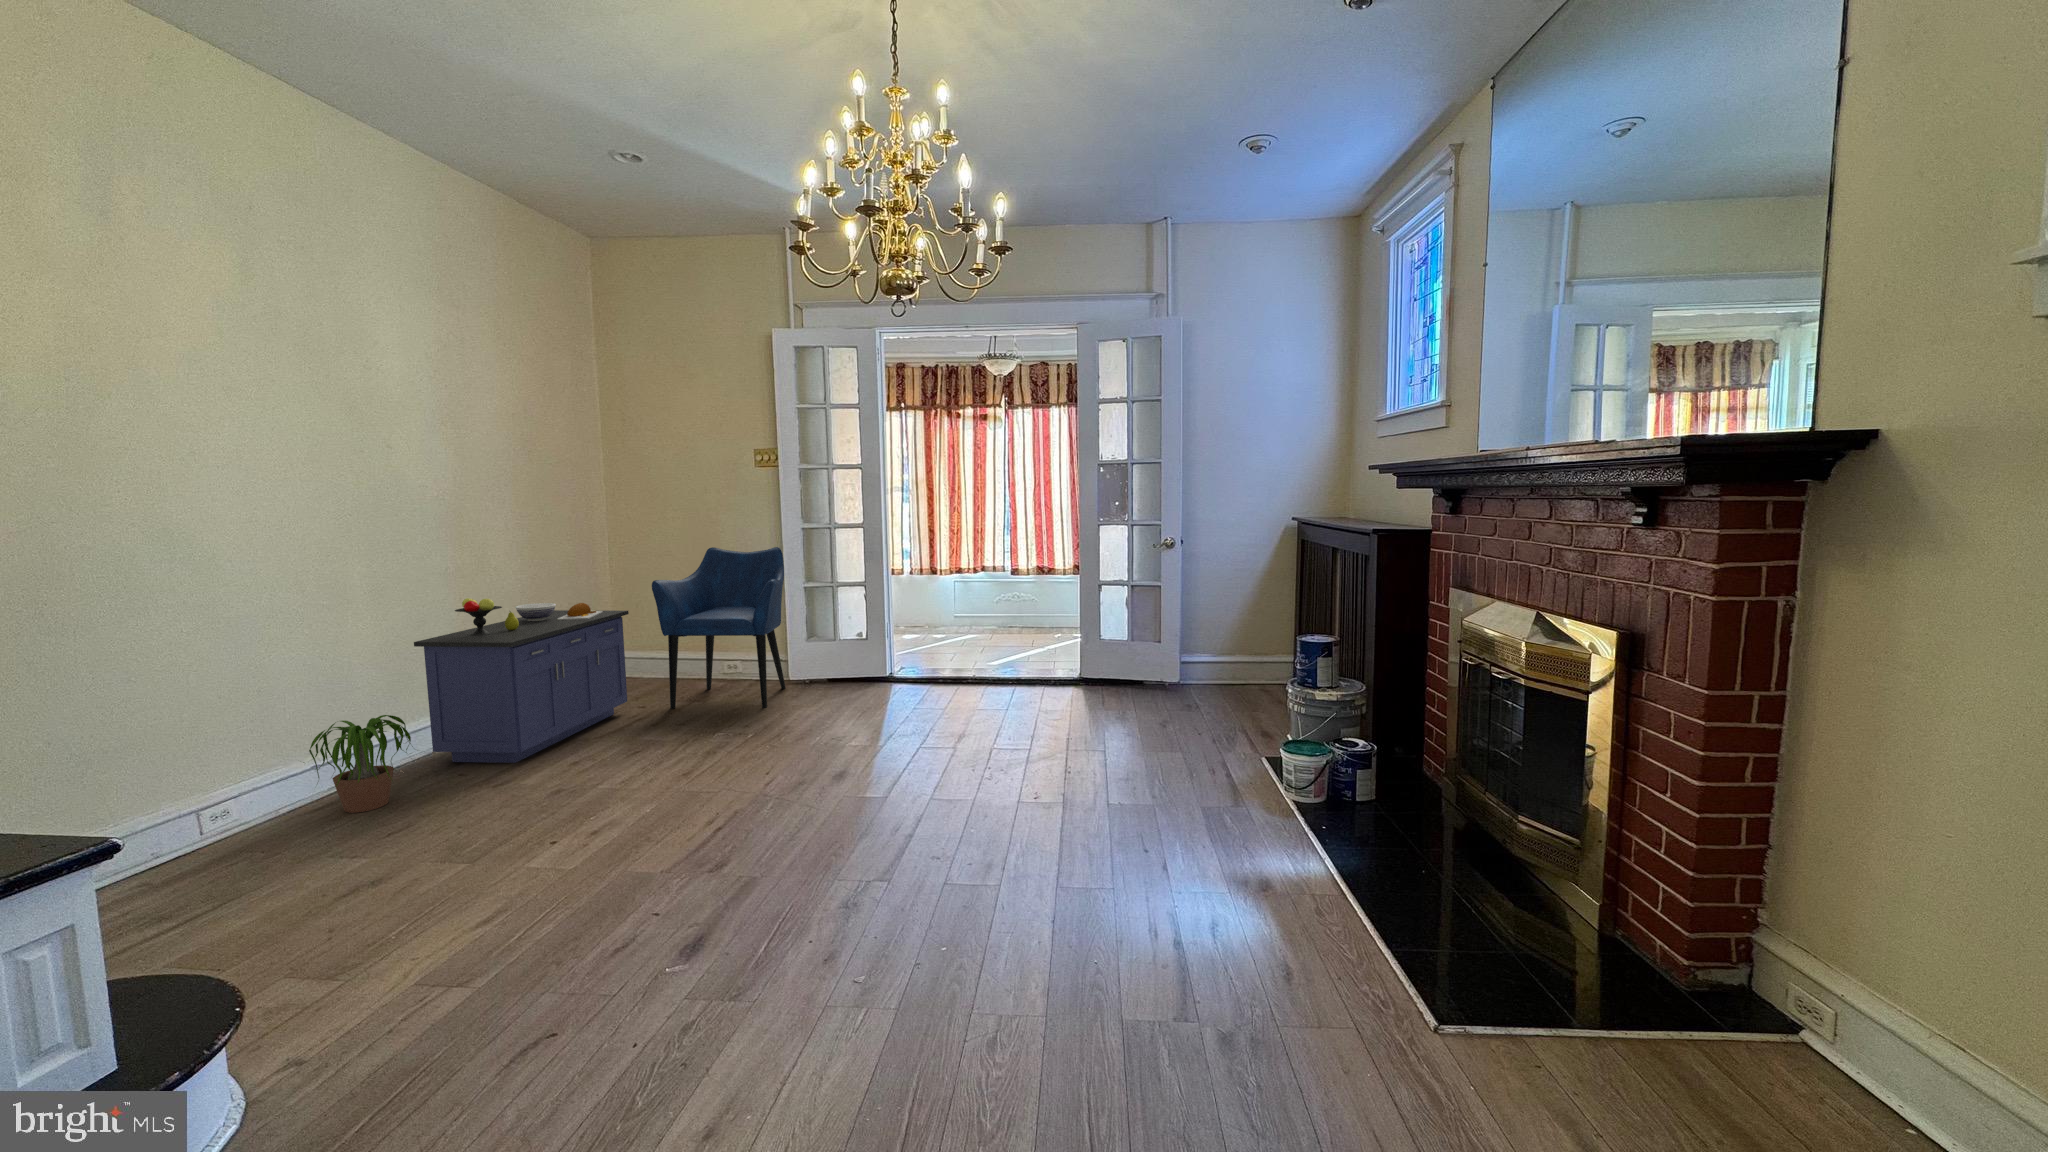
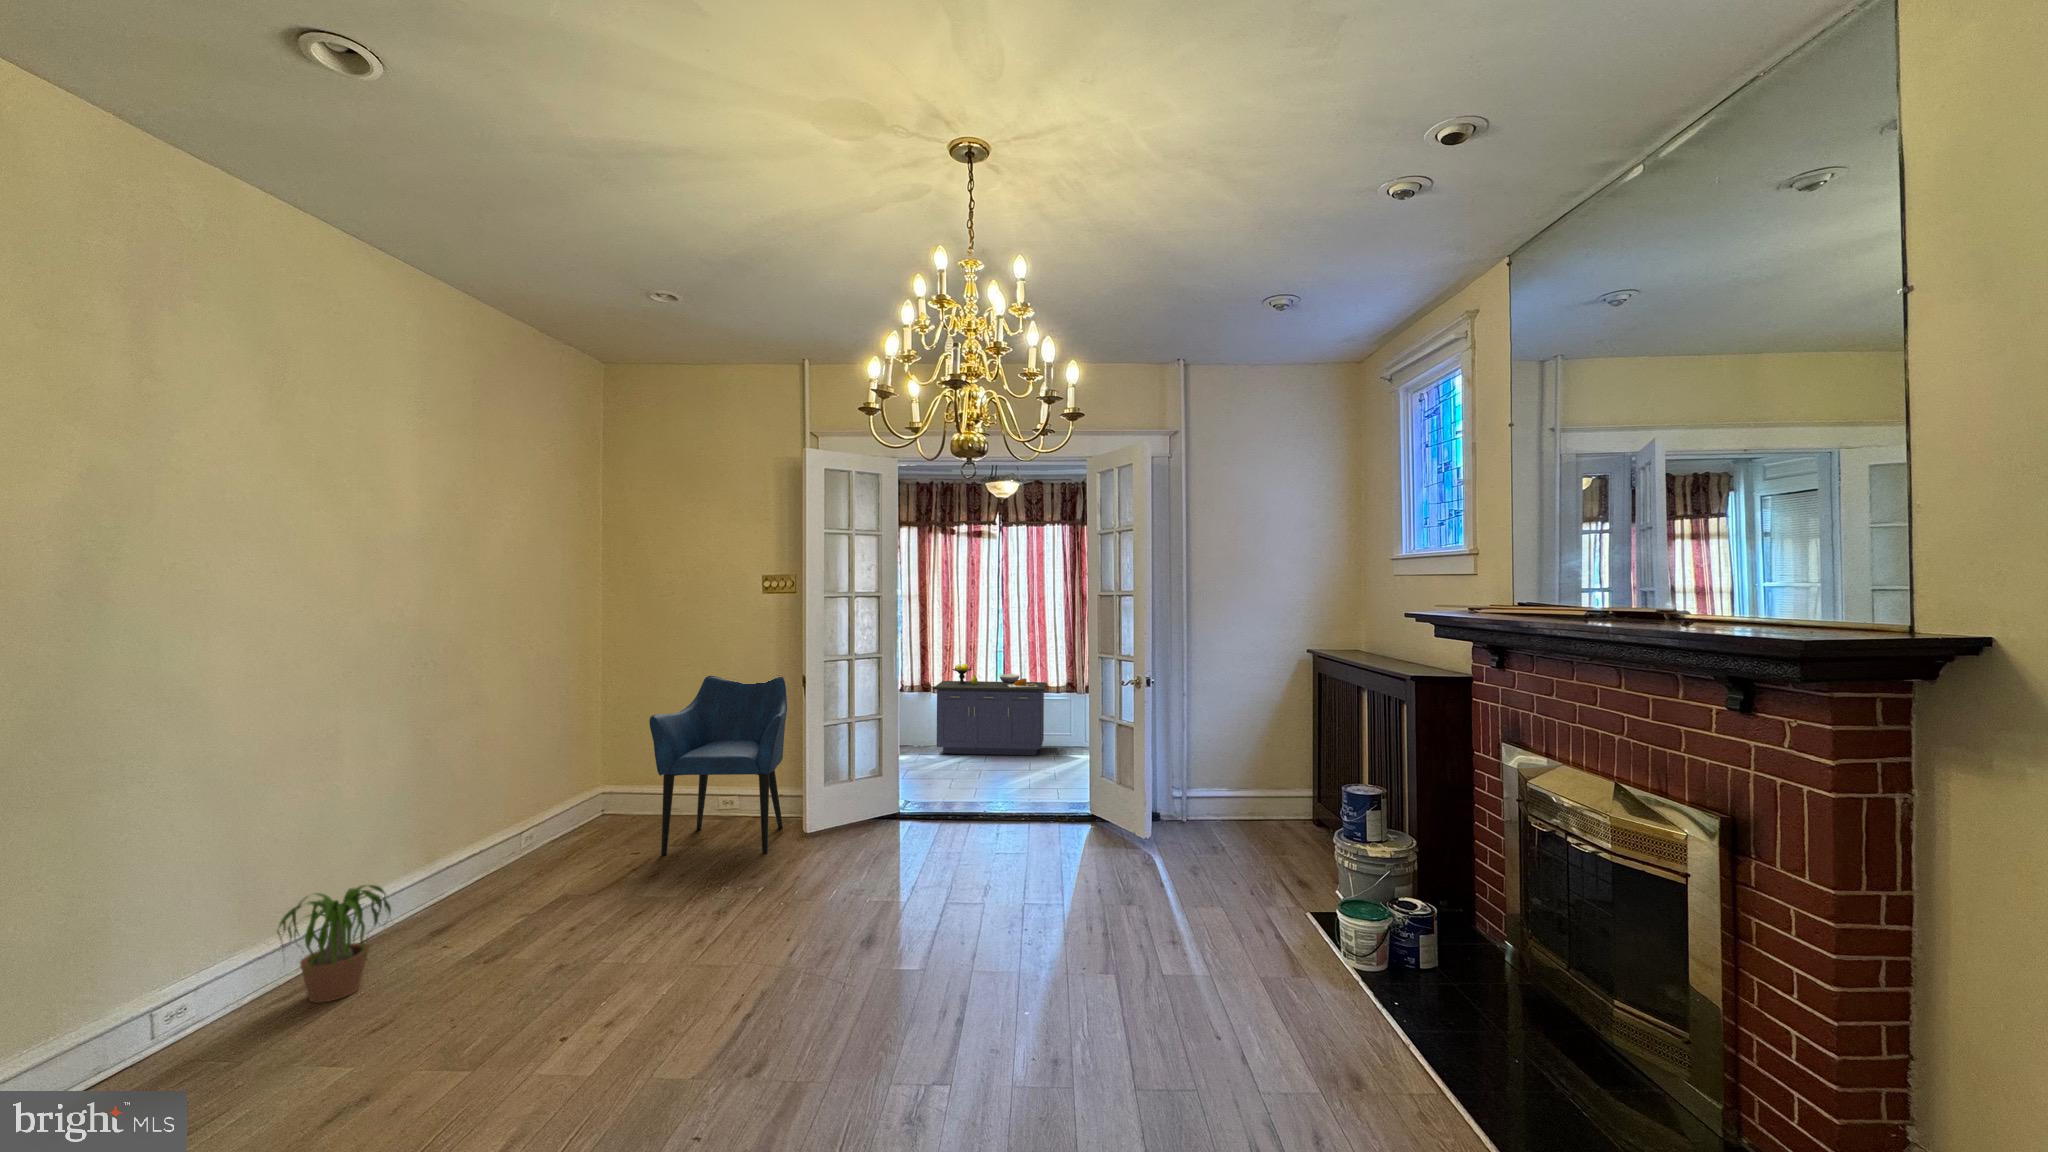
storage cabinet: present [414,598,629,763] -> present [934,664,1047,755]

